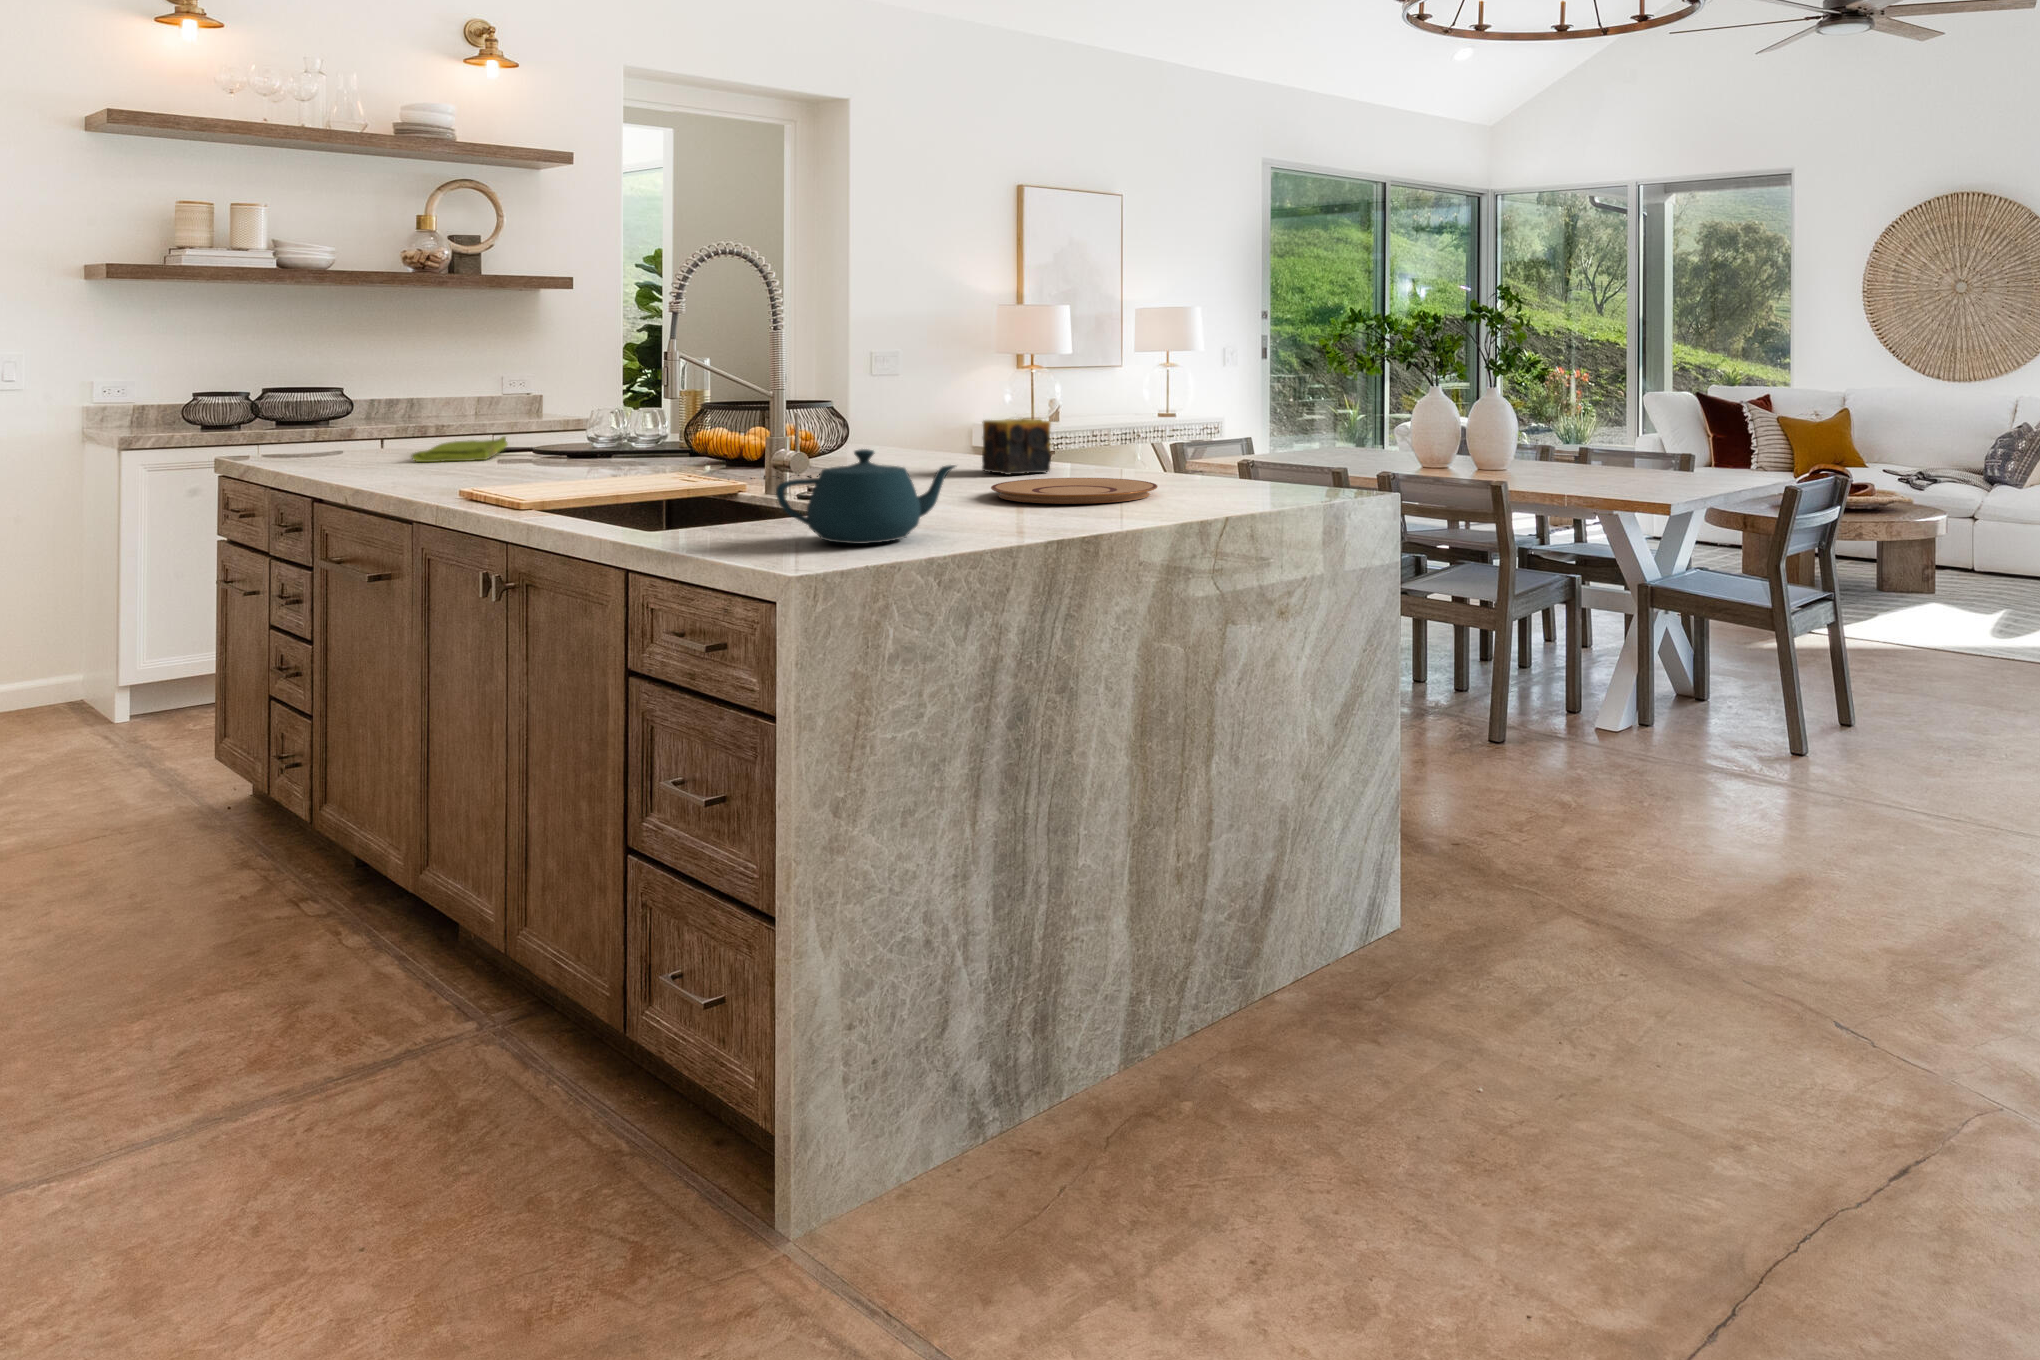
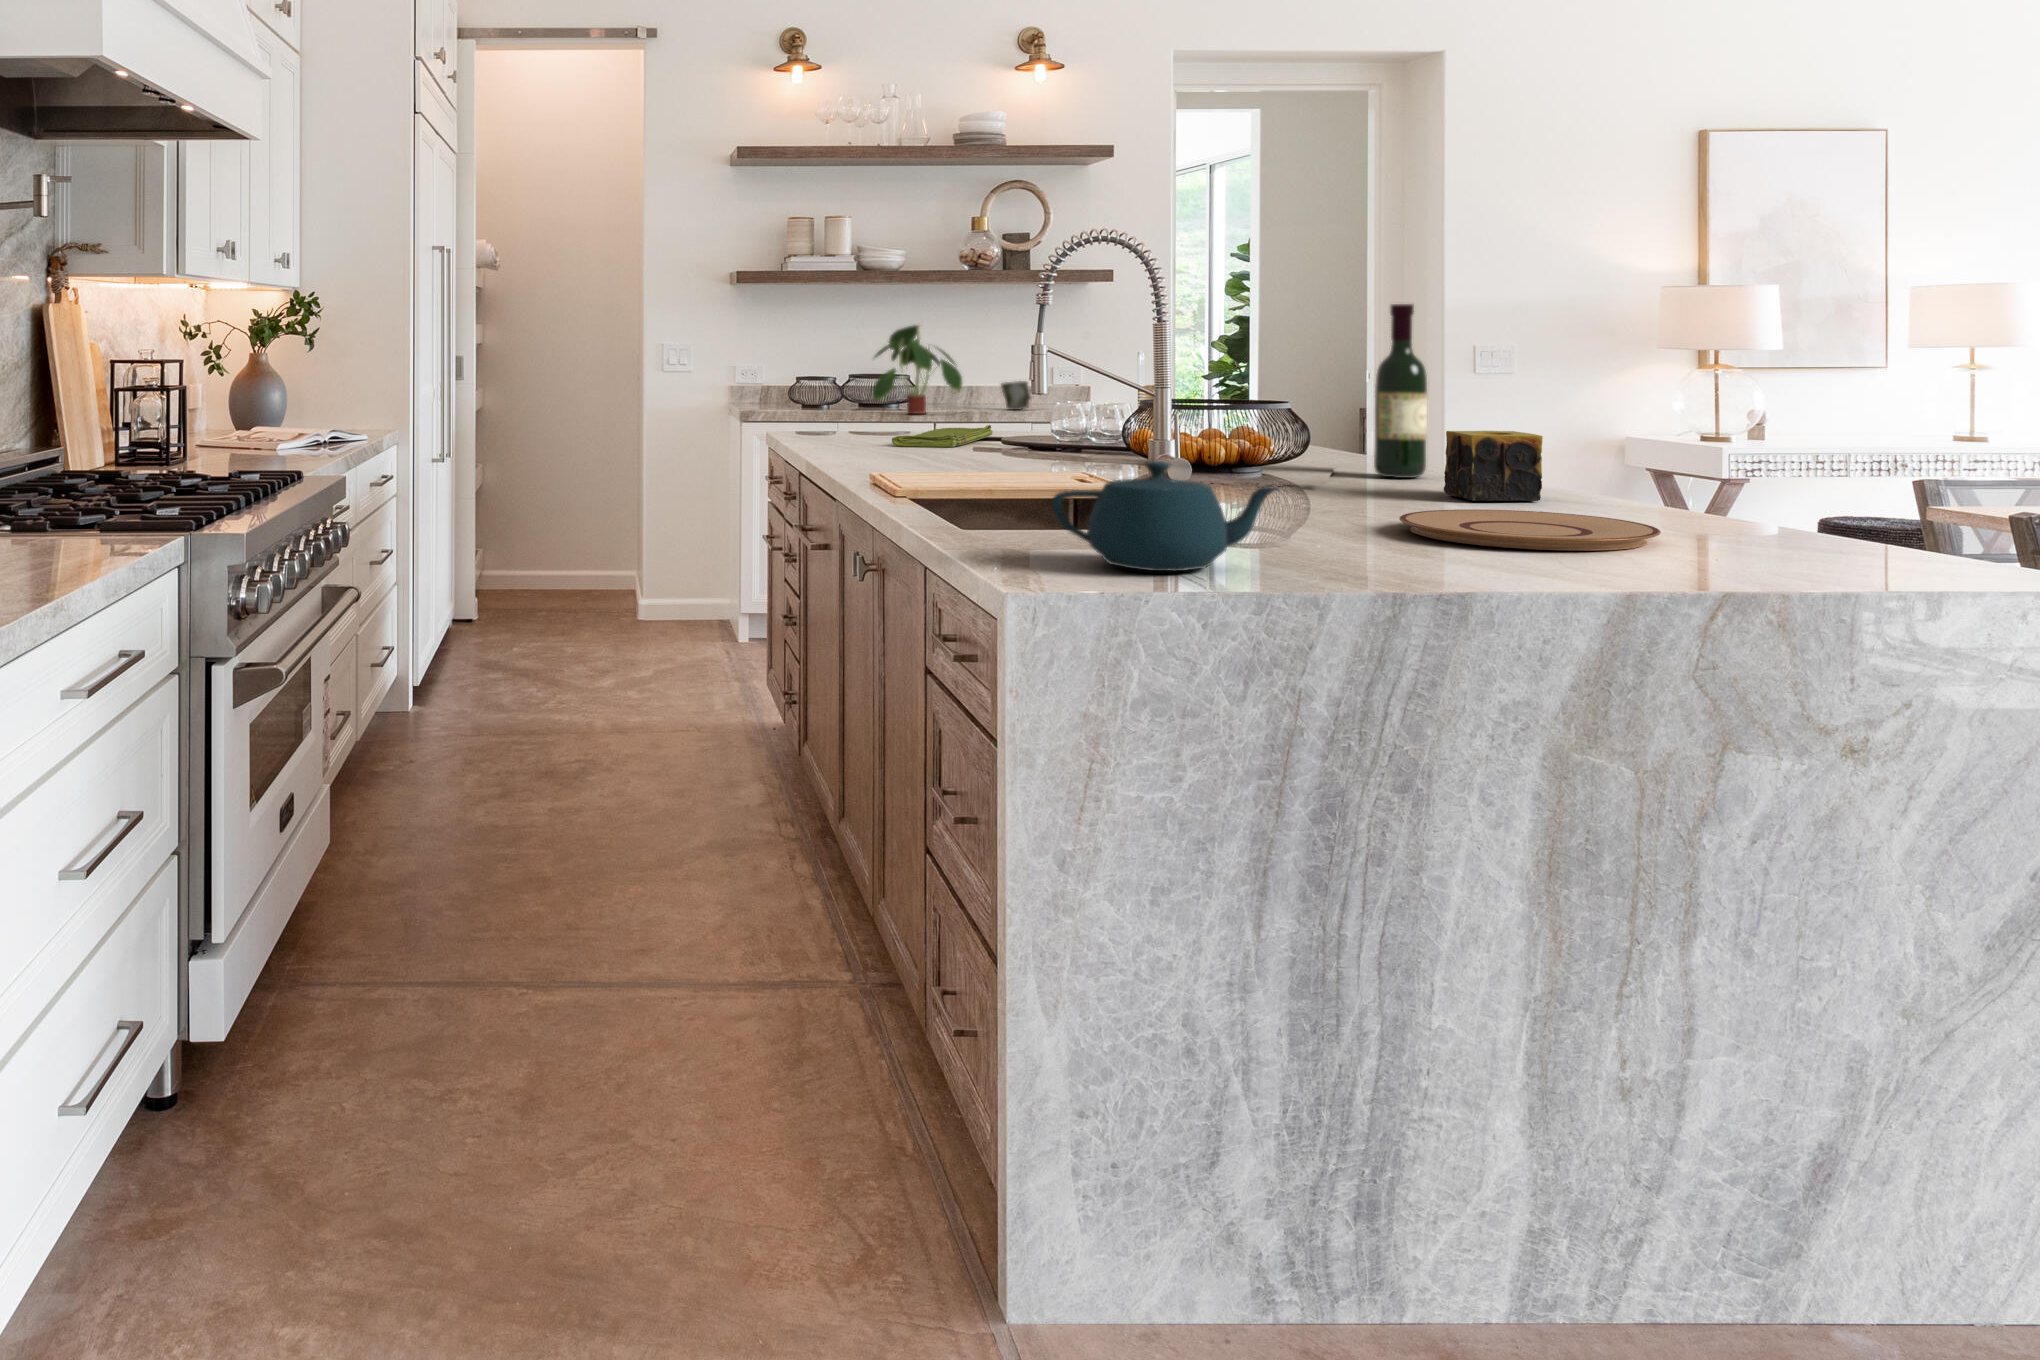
wine bottle: none [912,318,950,462] -> present [1374,304,1427,478]
plant: none [300,329,422,431] -> present [873,325,962,414]
mug: none [450,392,494,423] -> present [1001,381,1030,410]

